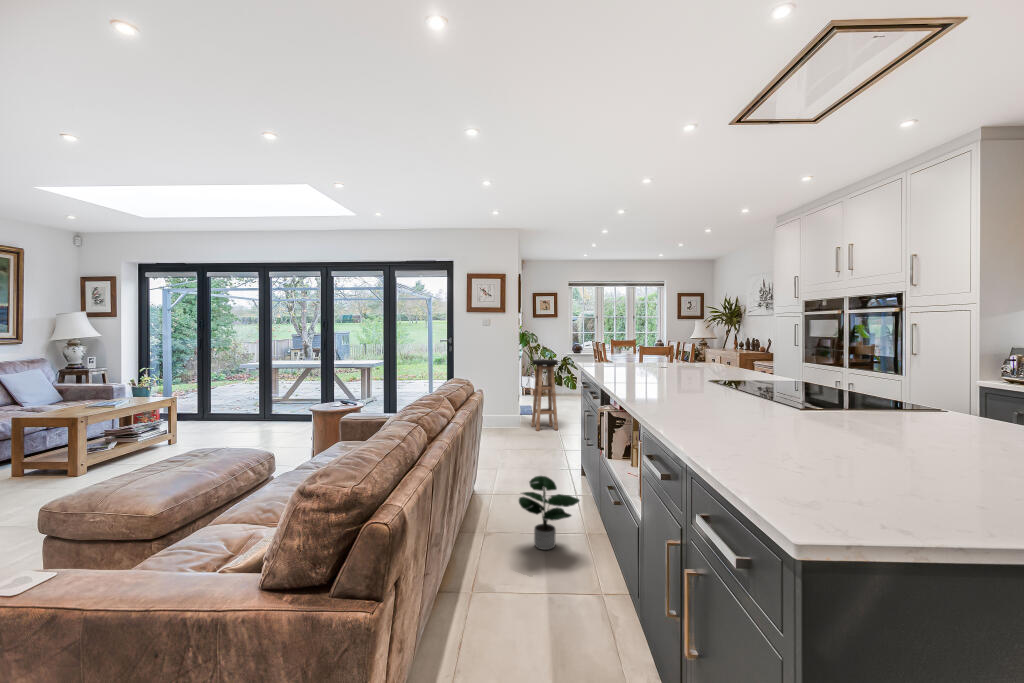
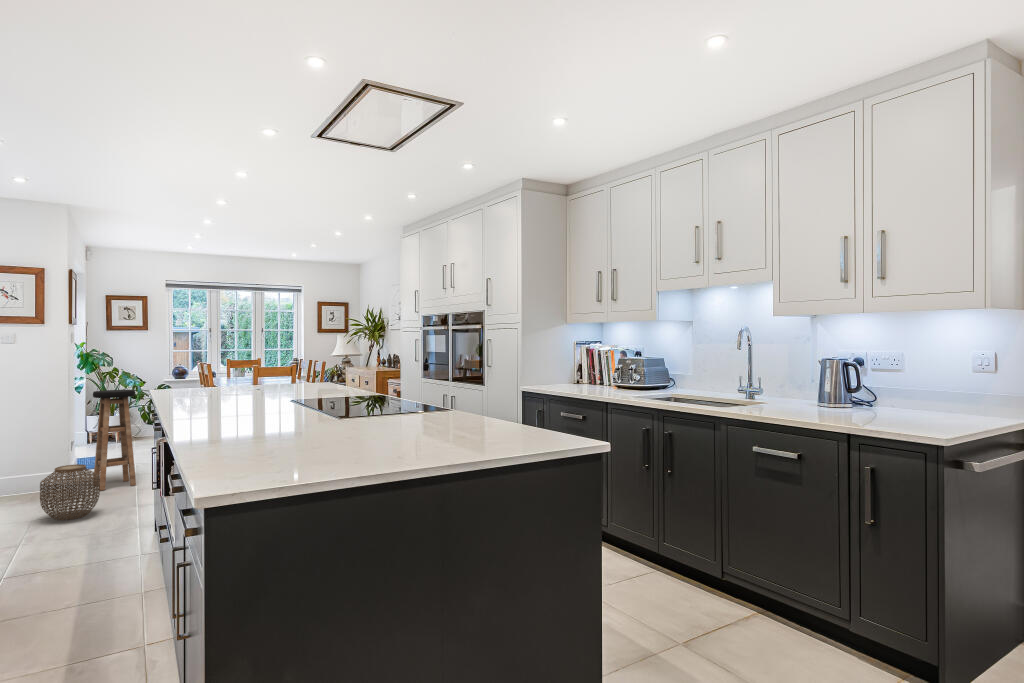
woven basket: none [506,411,540,450] -> present [40,464,100,520]
potted plant: present [519,476,579,550] -> none [30,543,126,639]

